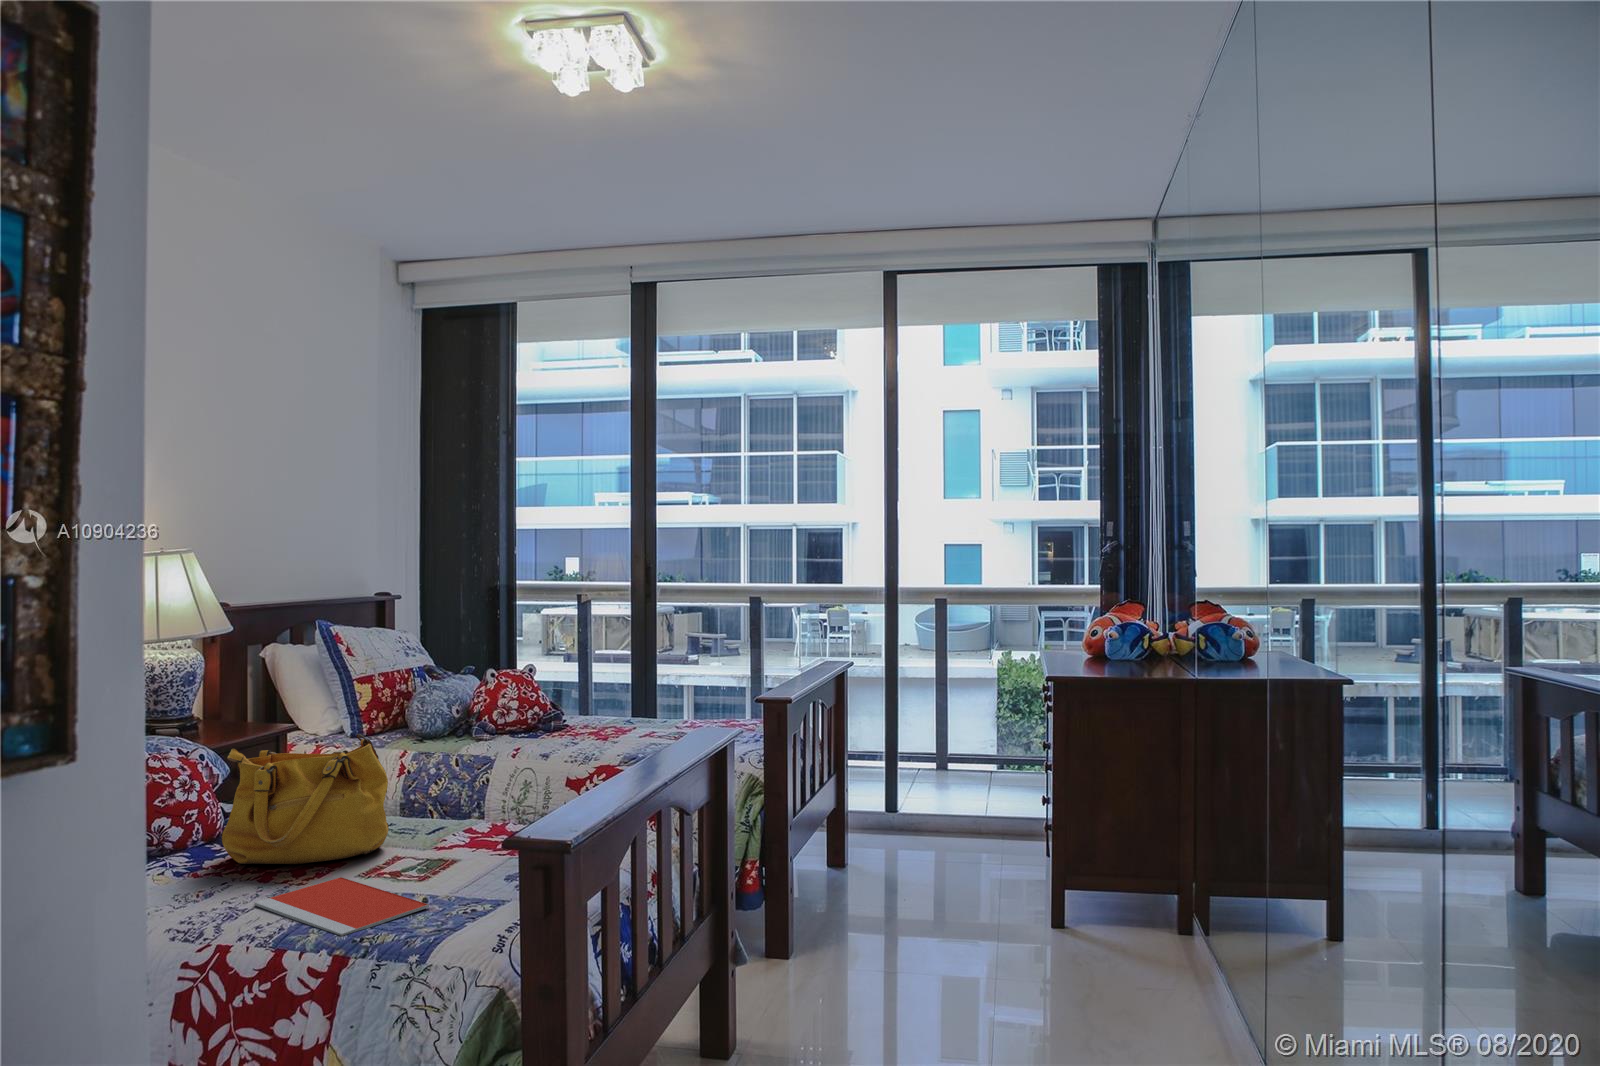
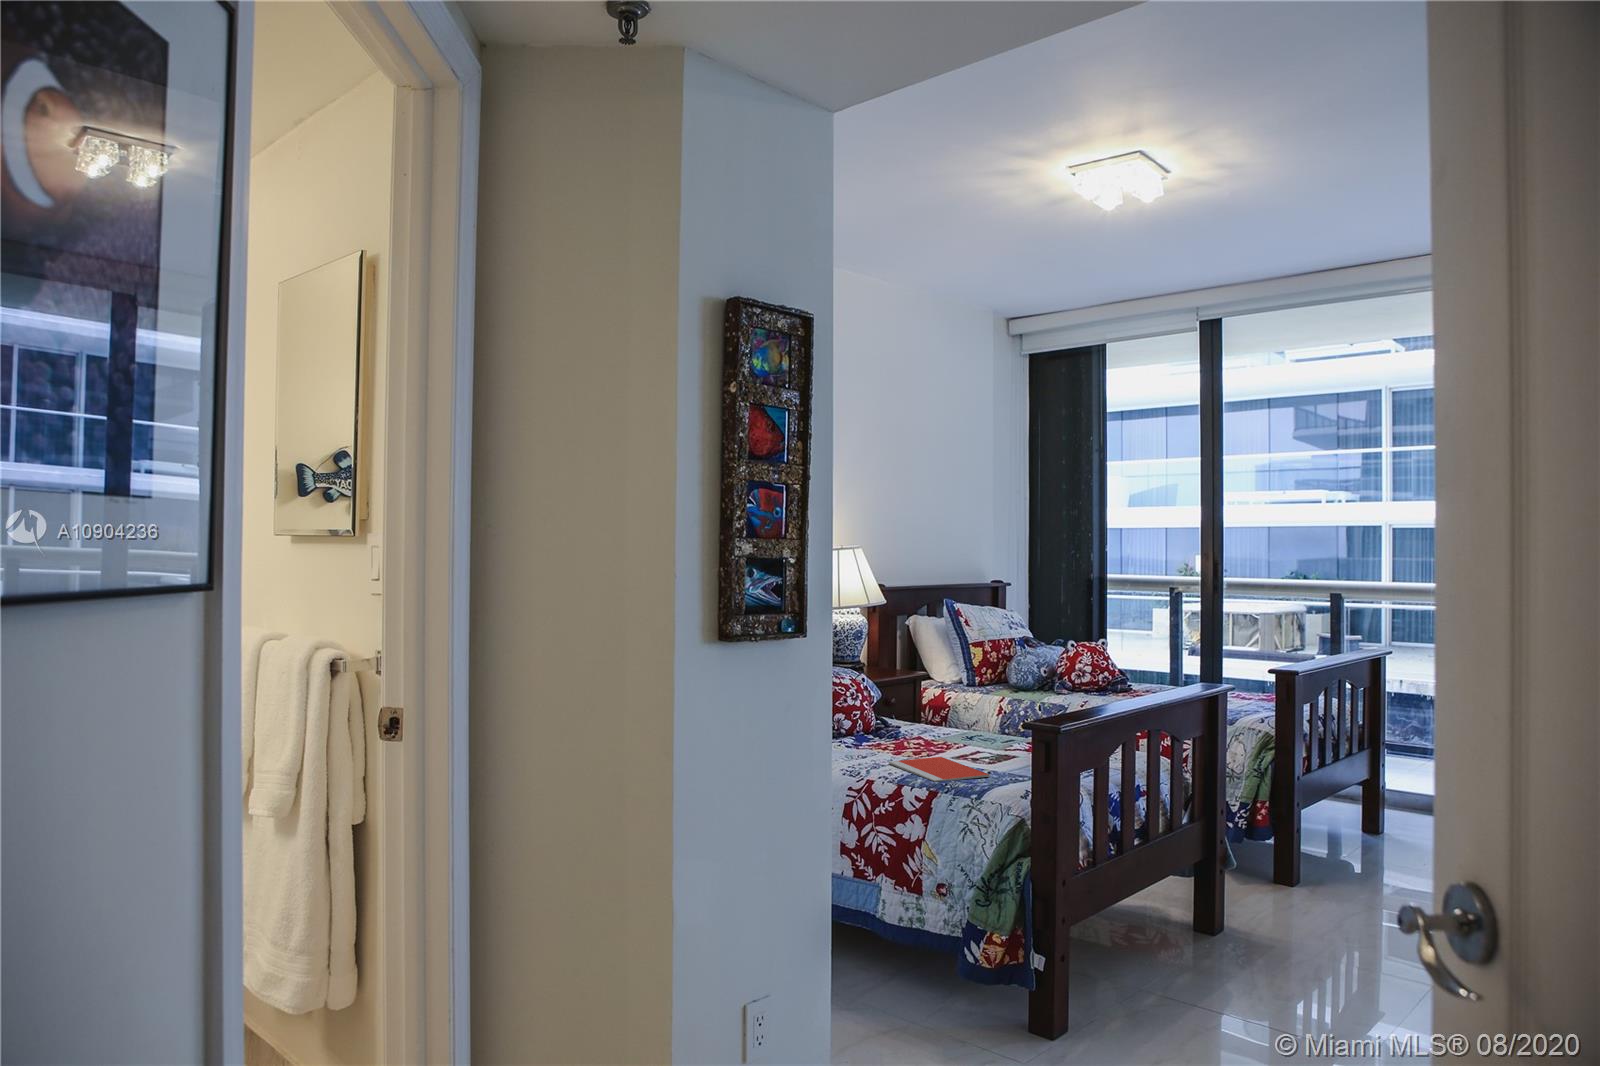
handbag: present [222,734,389,864] -> none [874,668,976,750]

